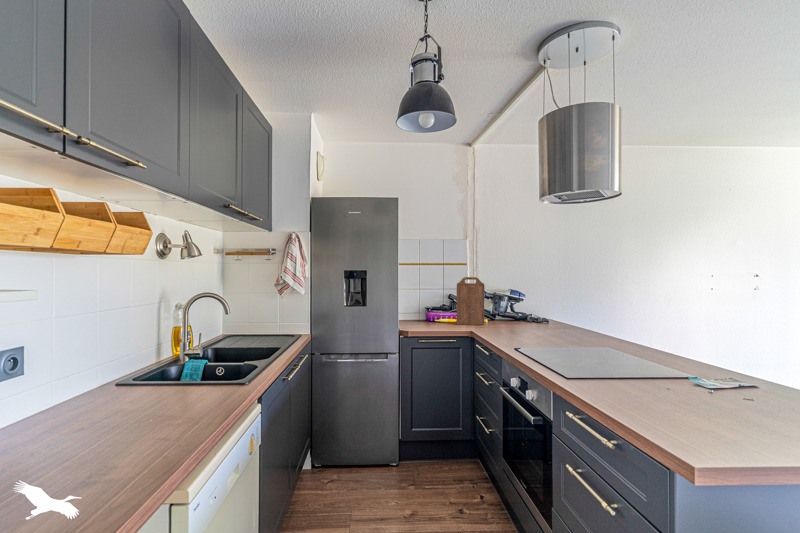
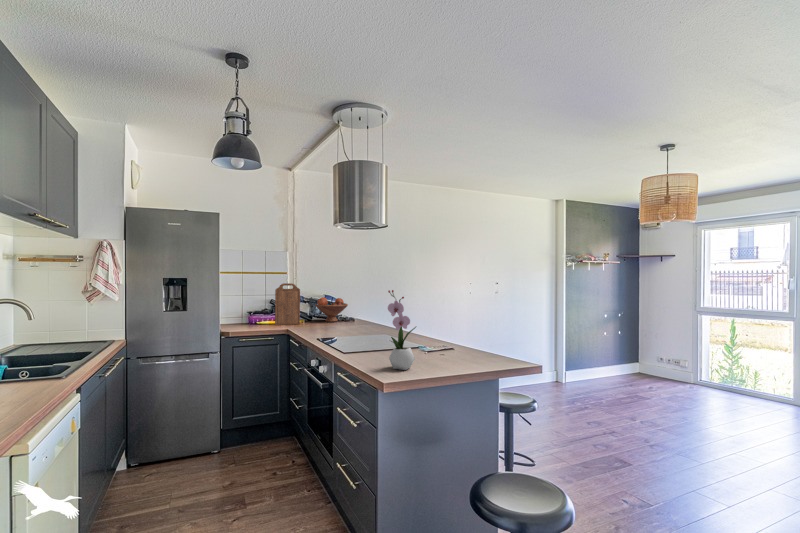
fruit bowl: none [500,293,541,323] -> present [315,297,348,322]
flower arrangement: none [680,299,742,445] -> present [388,290,416,370]

